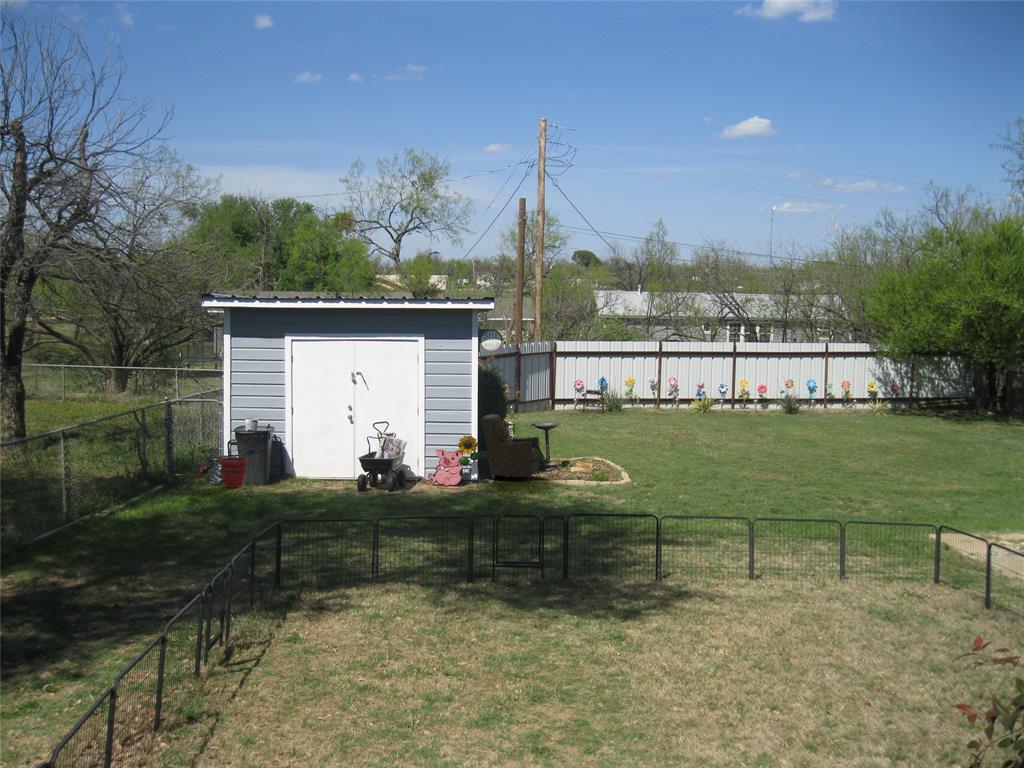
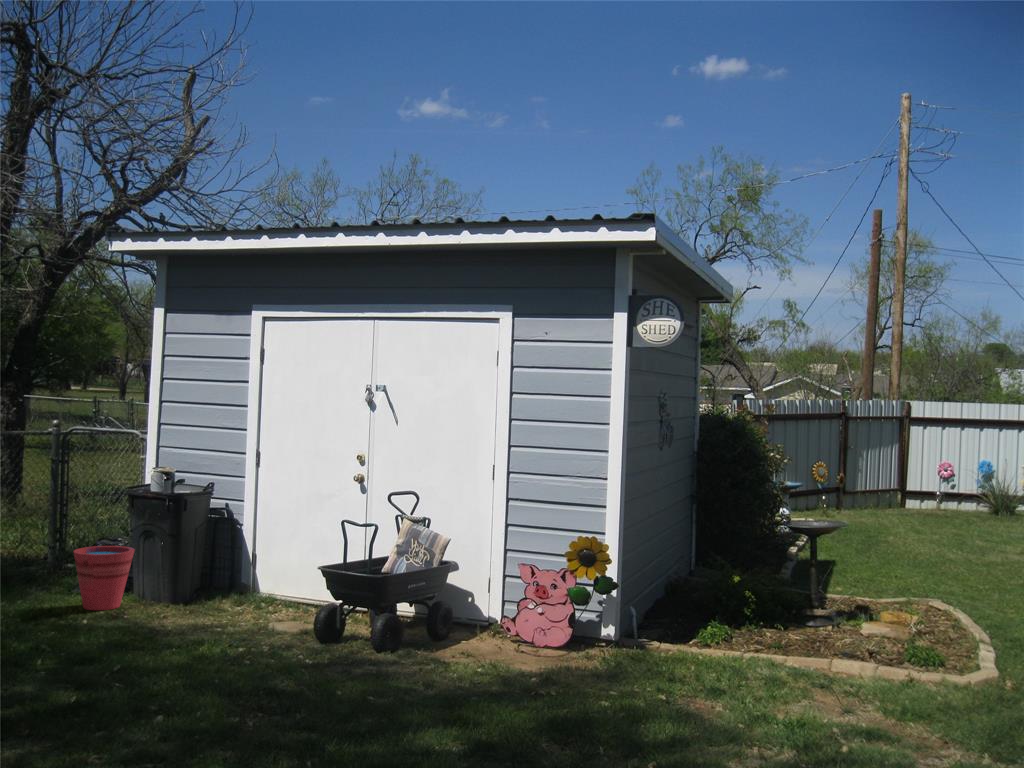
bench: present [583,377,604,412] -> none [950,457,992,517]
chair: present [481,414,540,481] -> none [632,488,785,654]

